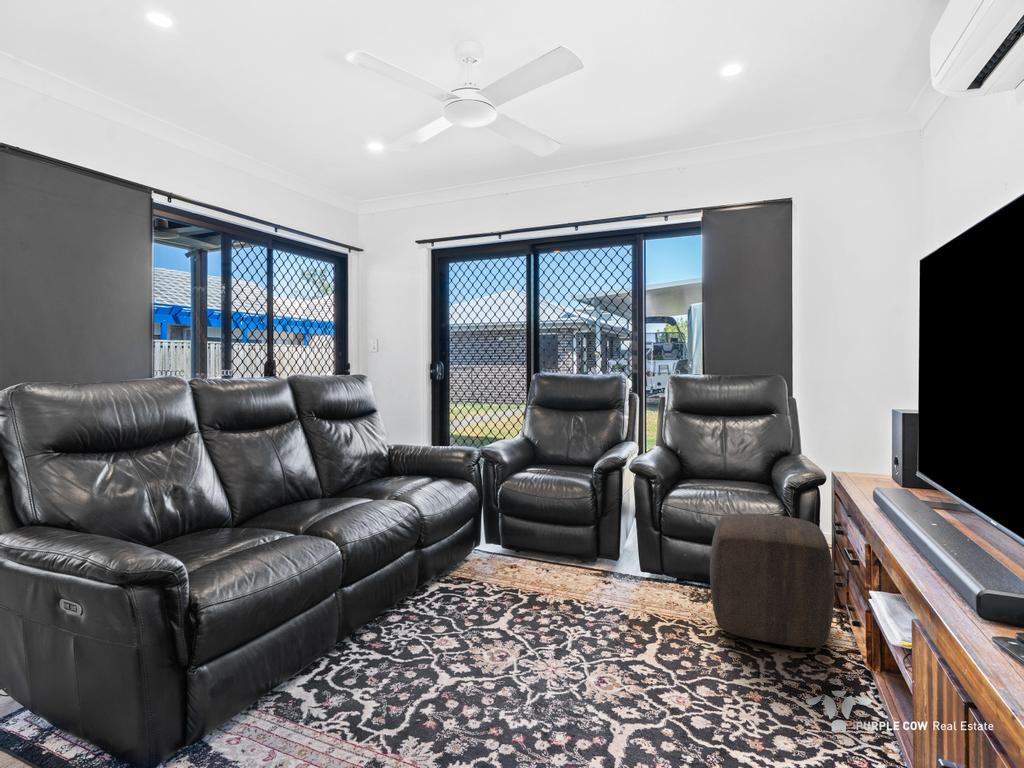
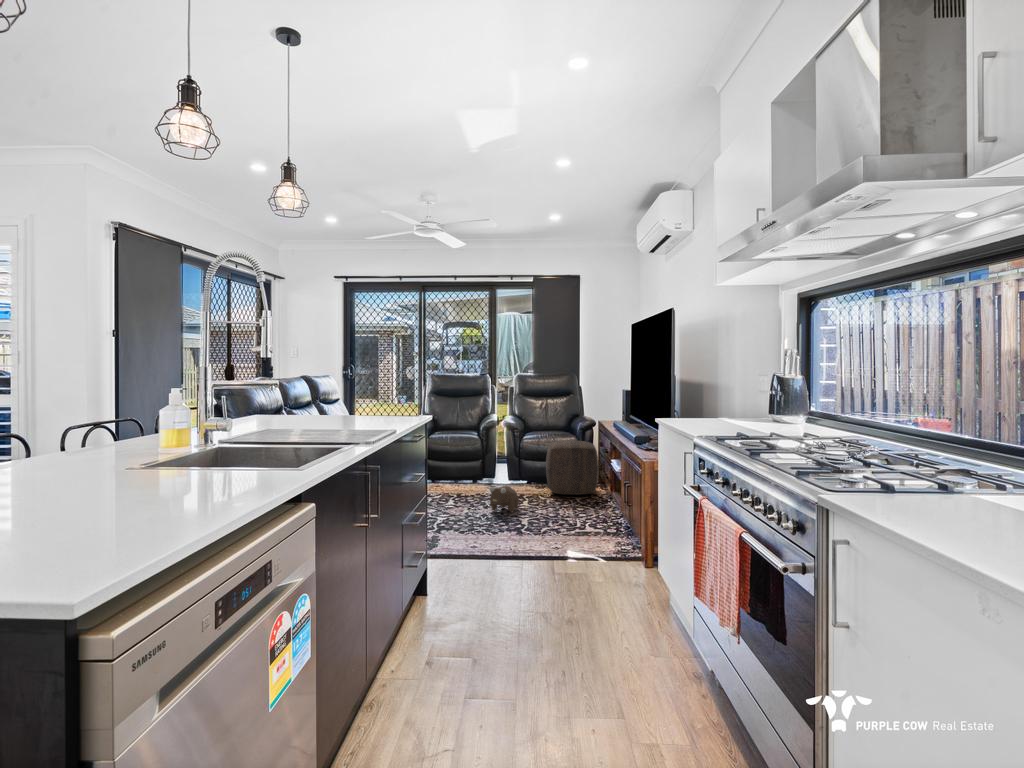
plush toy: none [558,625,632,697] -> present [489,486,519,513]

